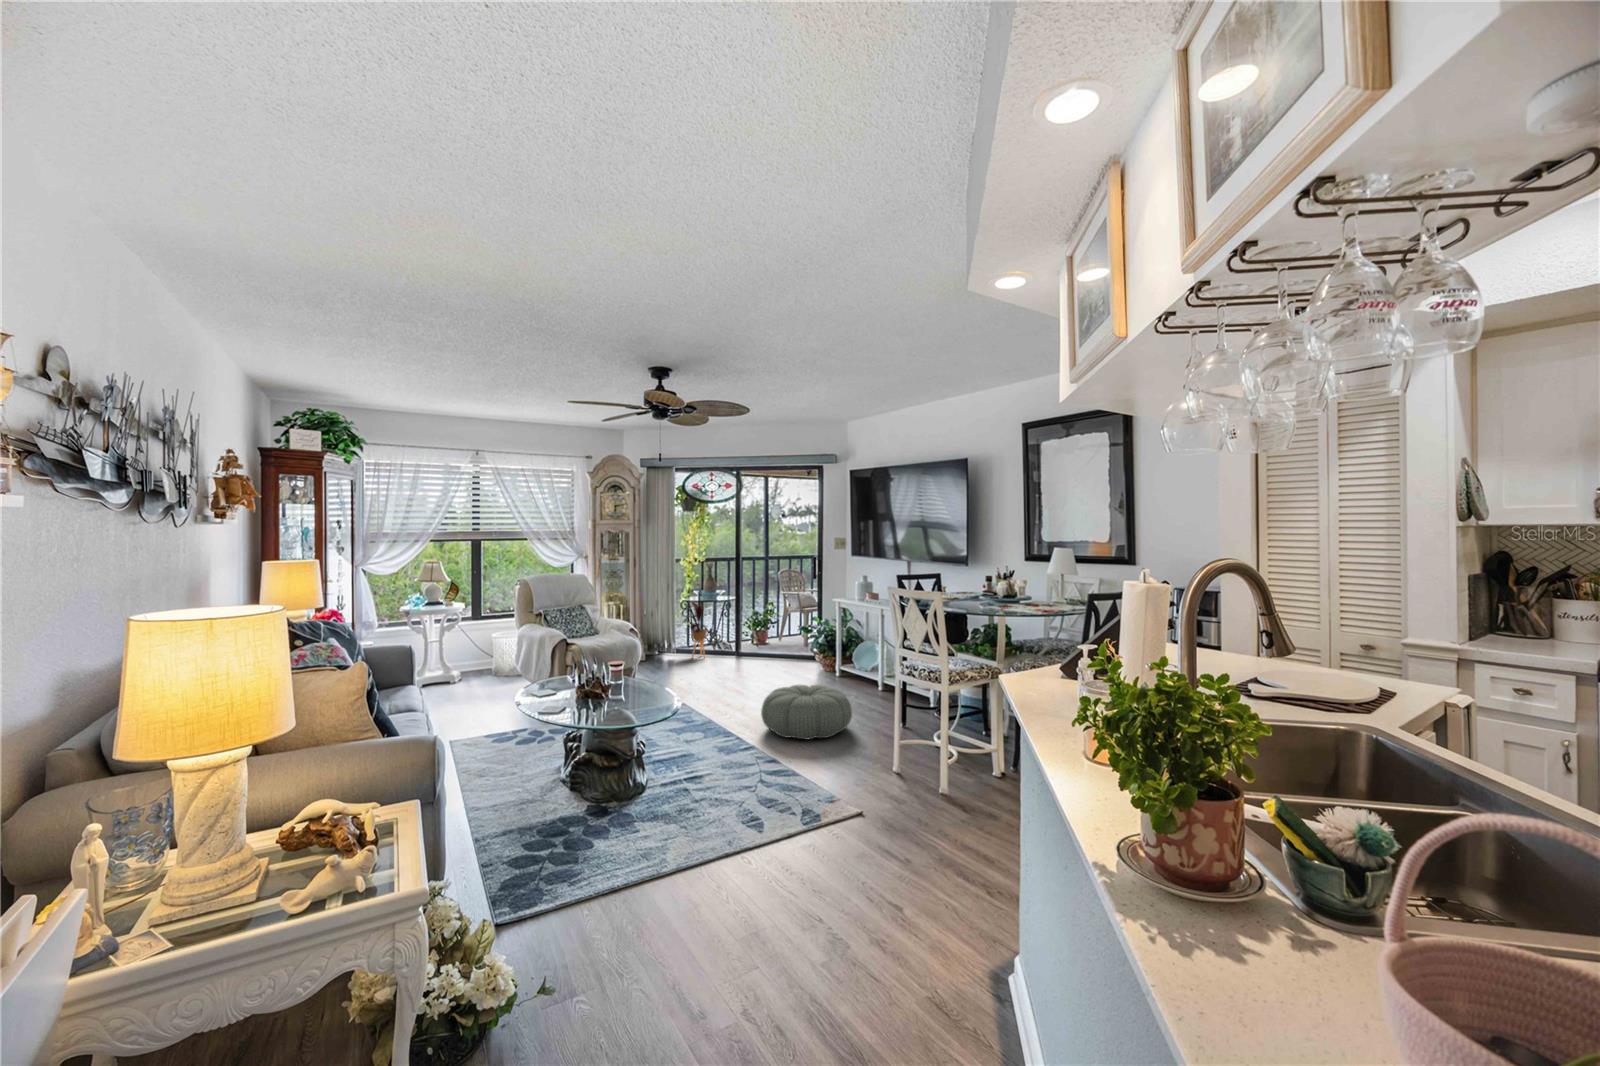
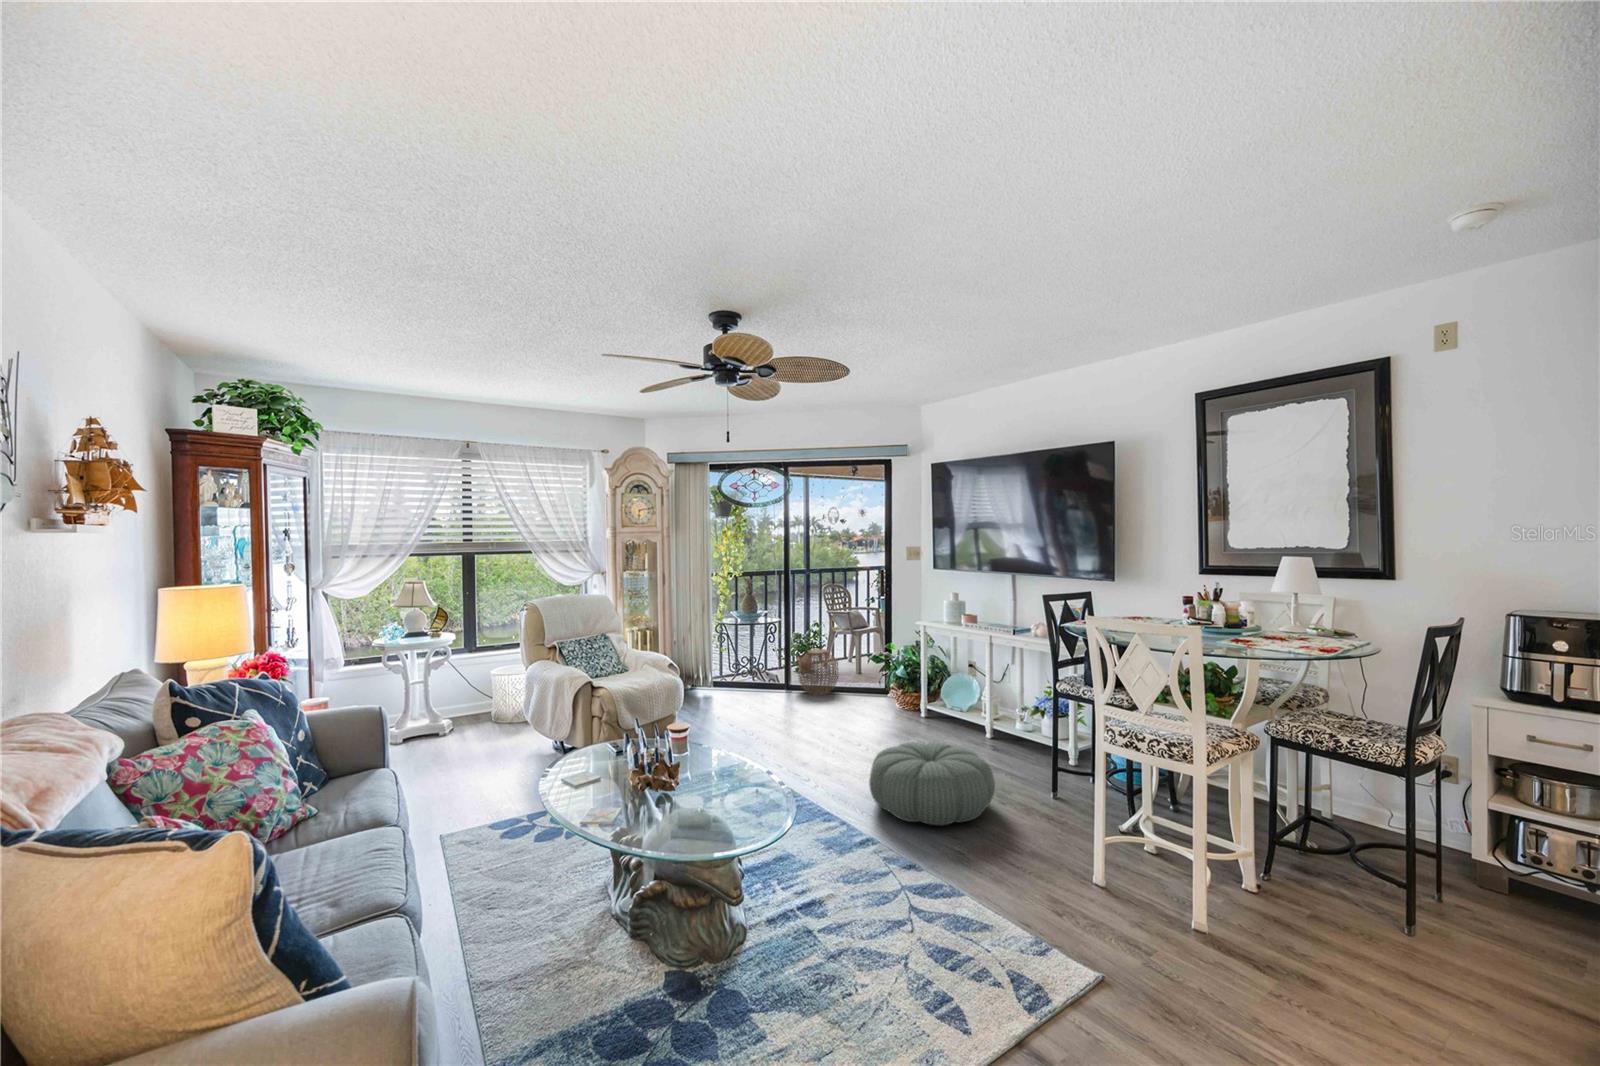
house plant: present [683,590,707,657] -> none [714,610,758,694]
woven basket: none [745,623,778,660] -> present [798,649,838,695]

